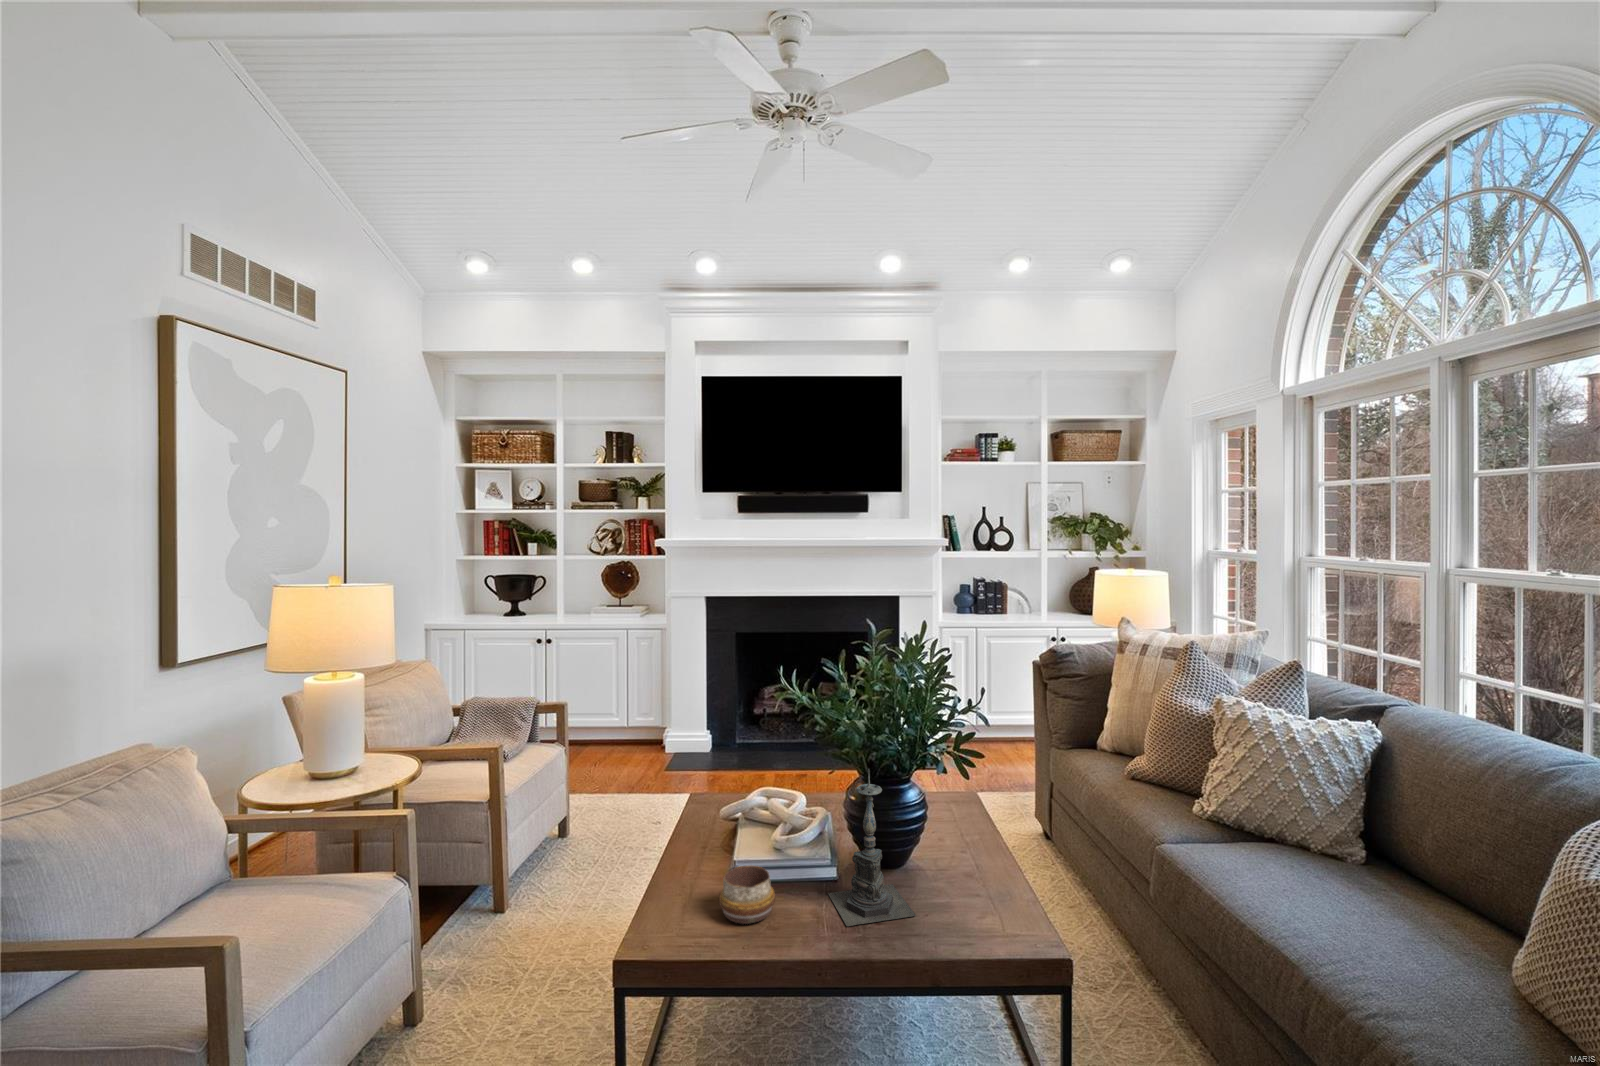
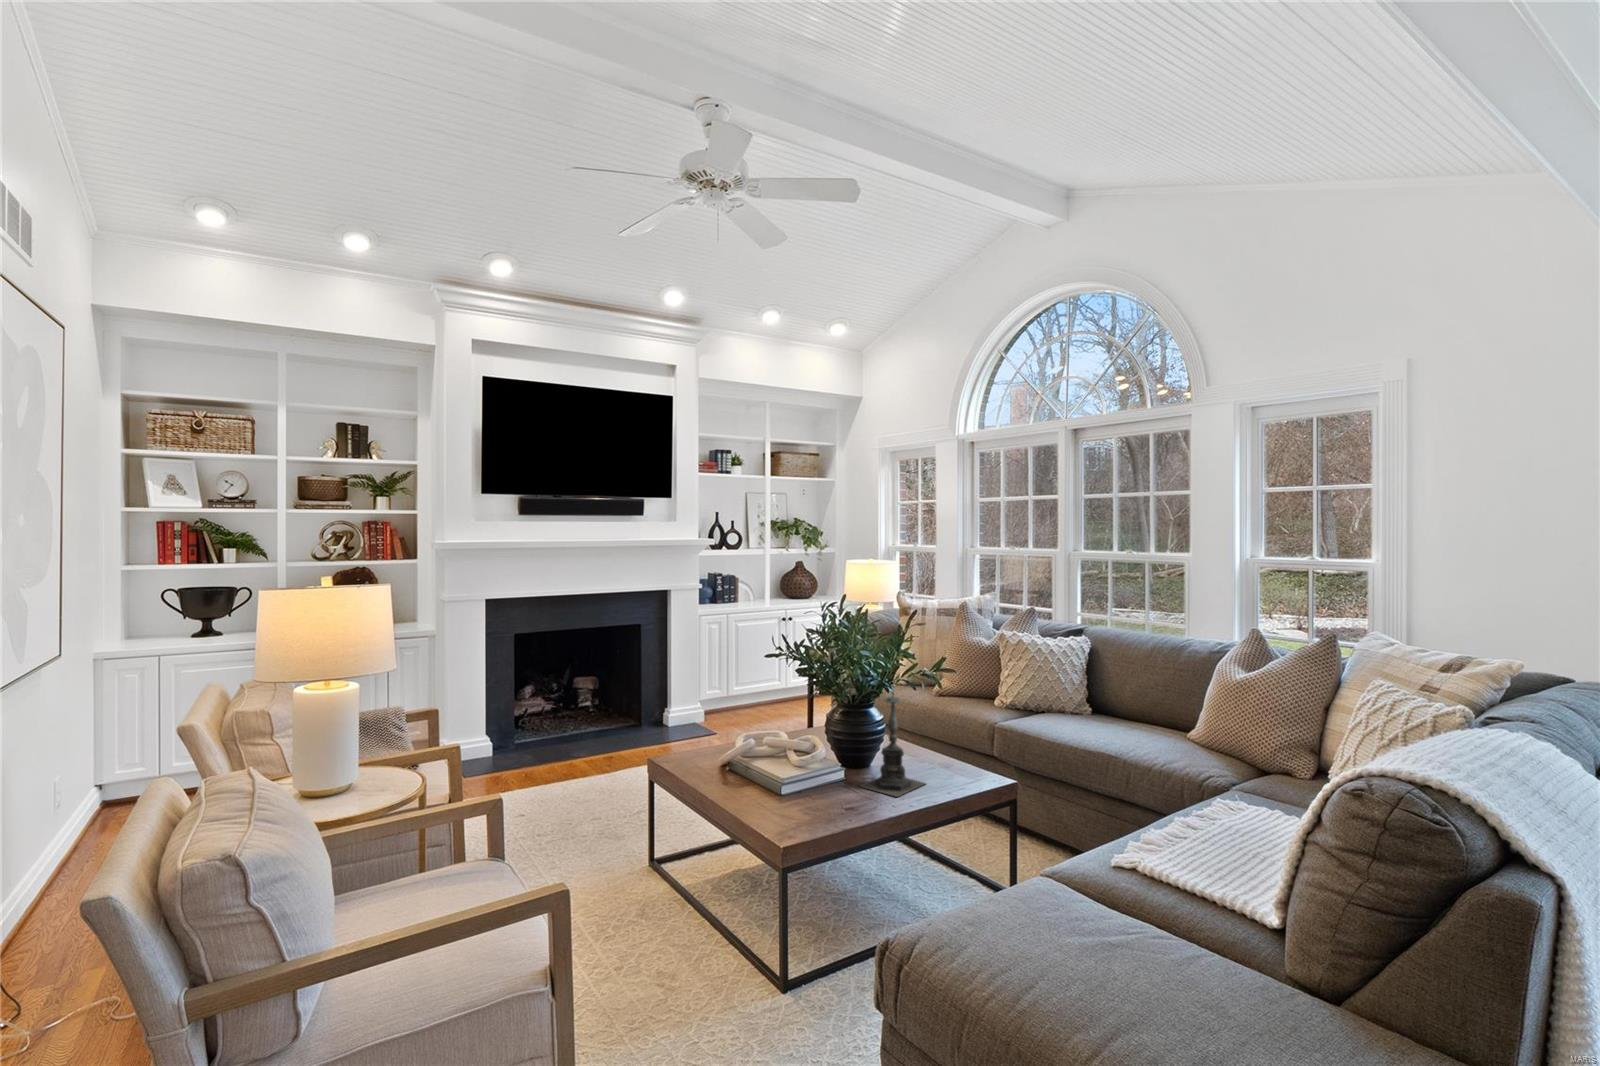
decorative bowl: present [719,866,775,924] -> none [804,772,847,812]

